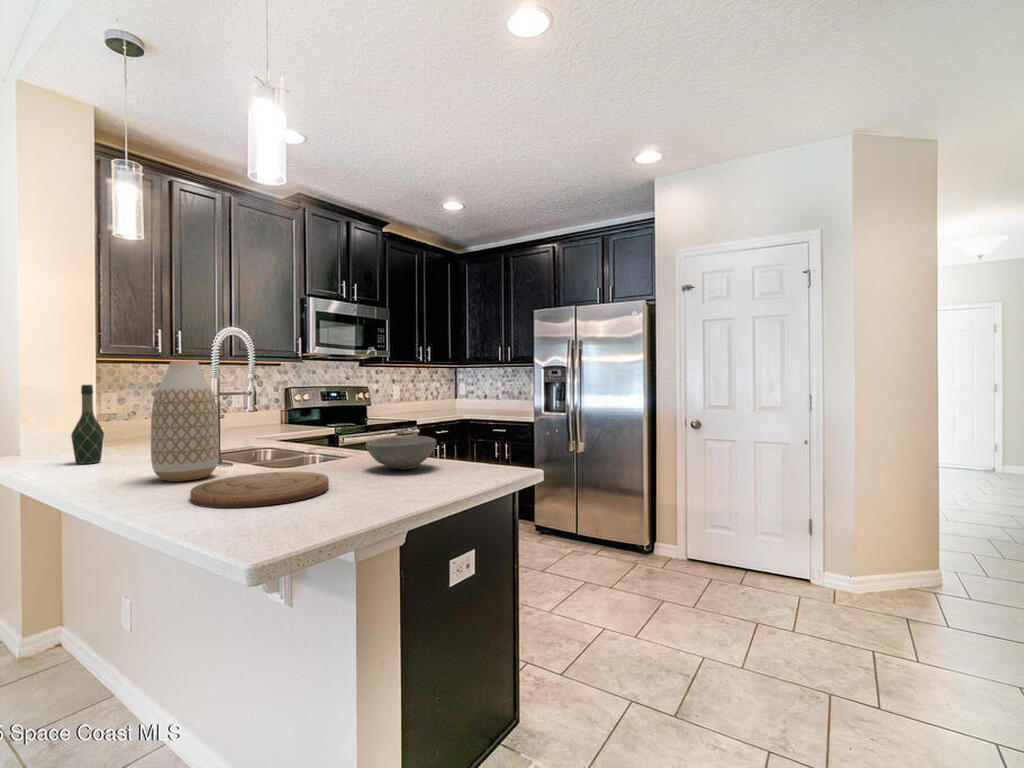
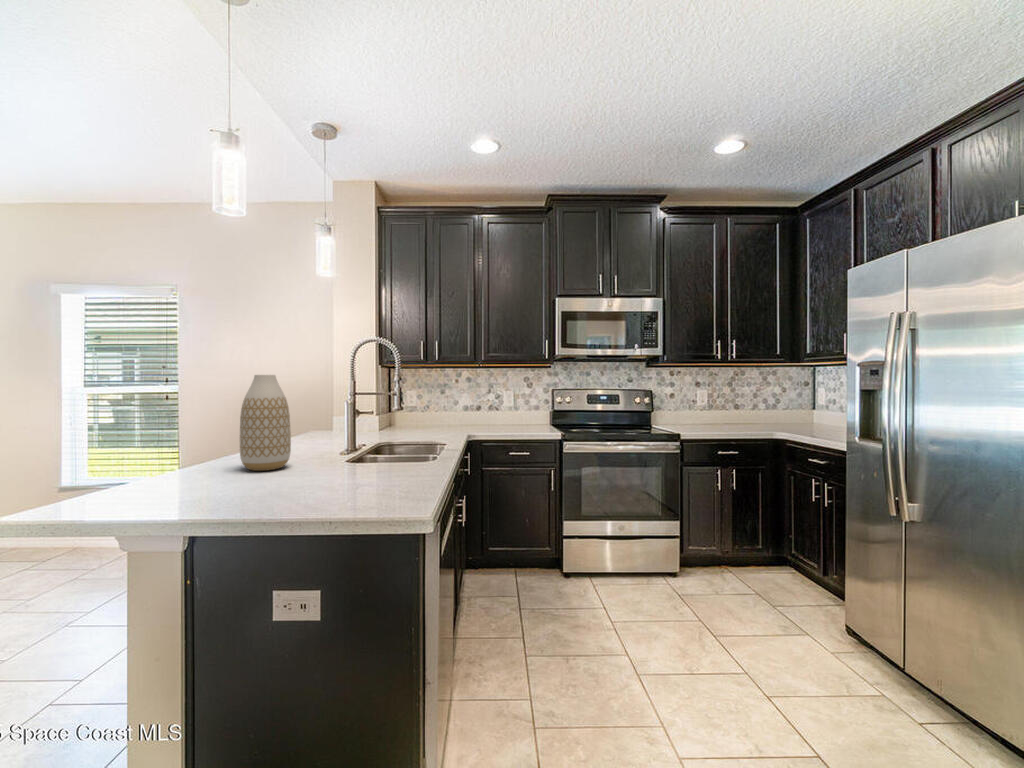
wine bottle: present [71,385,104,464] -> none [298,388,317,445]
bowl: present [366,436,436,470] -> none [329,459,411,500]
cutting board: present [190,472,329,508] -> none [147,474,275,509]

